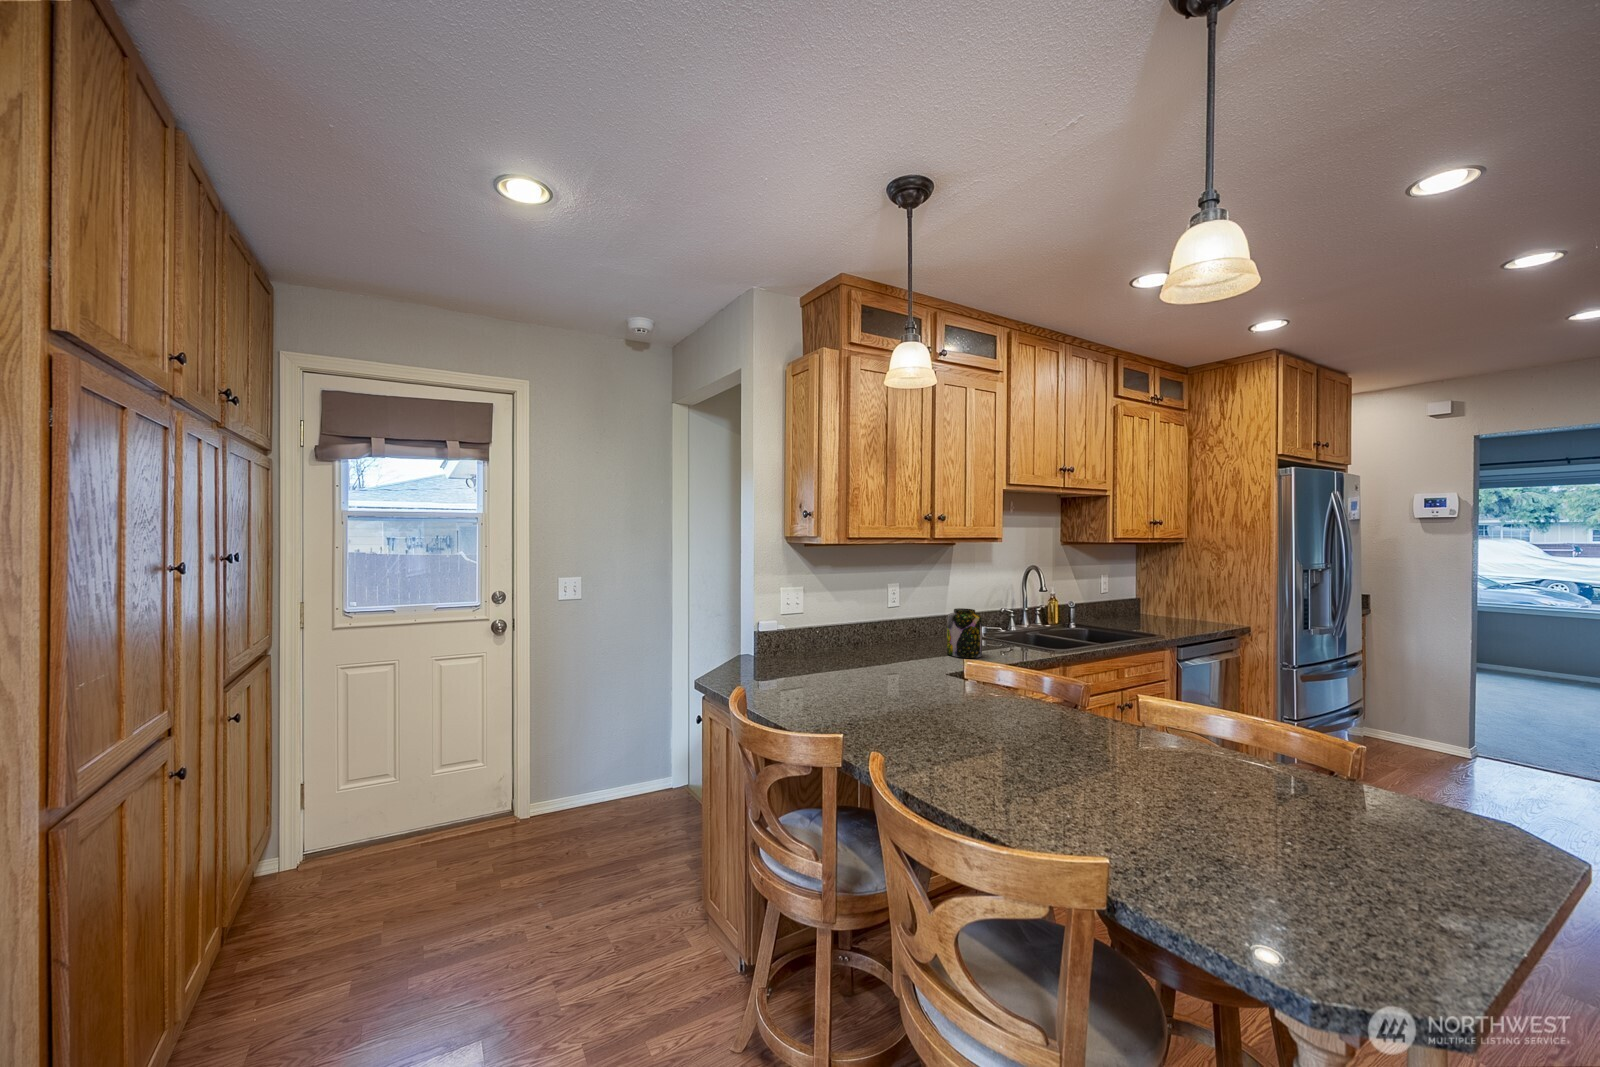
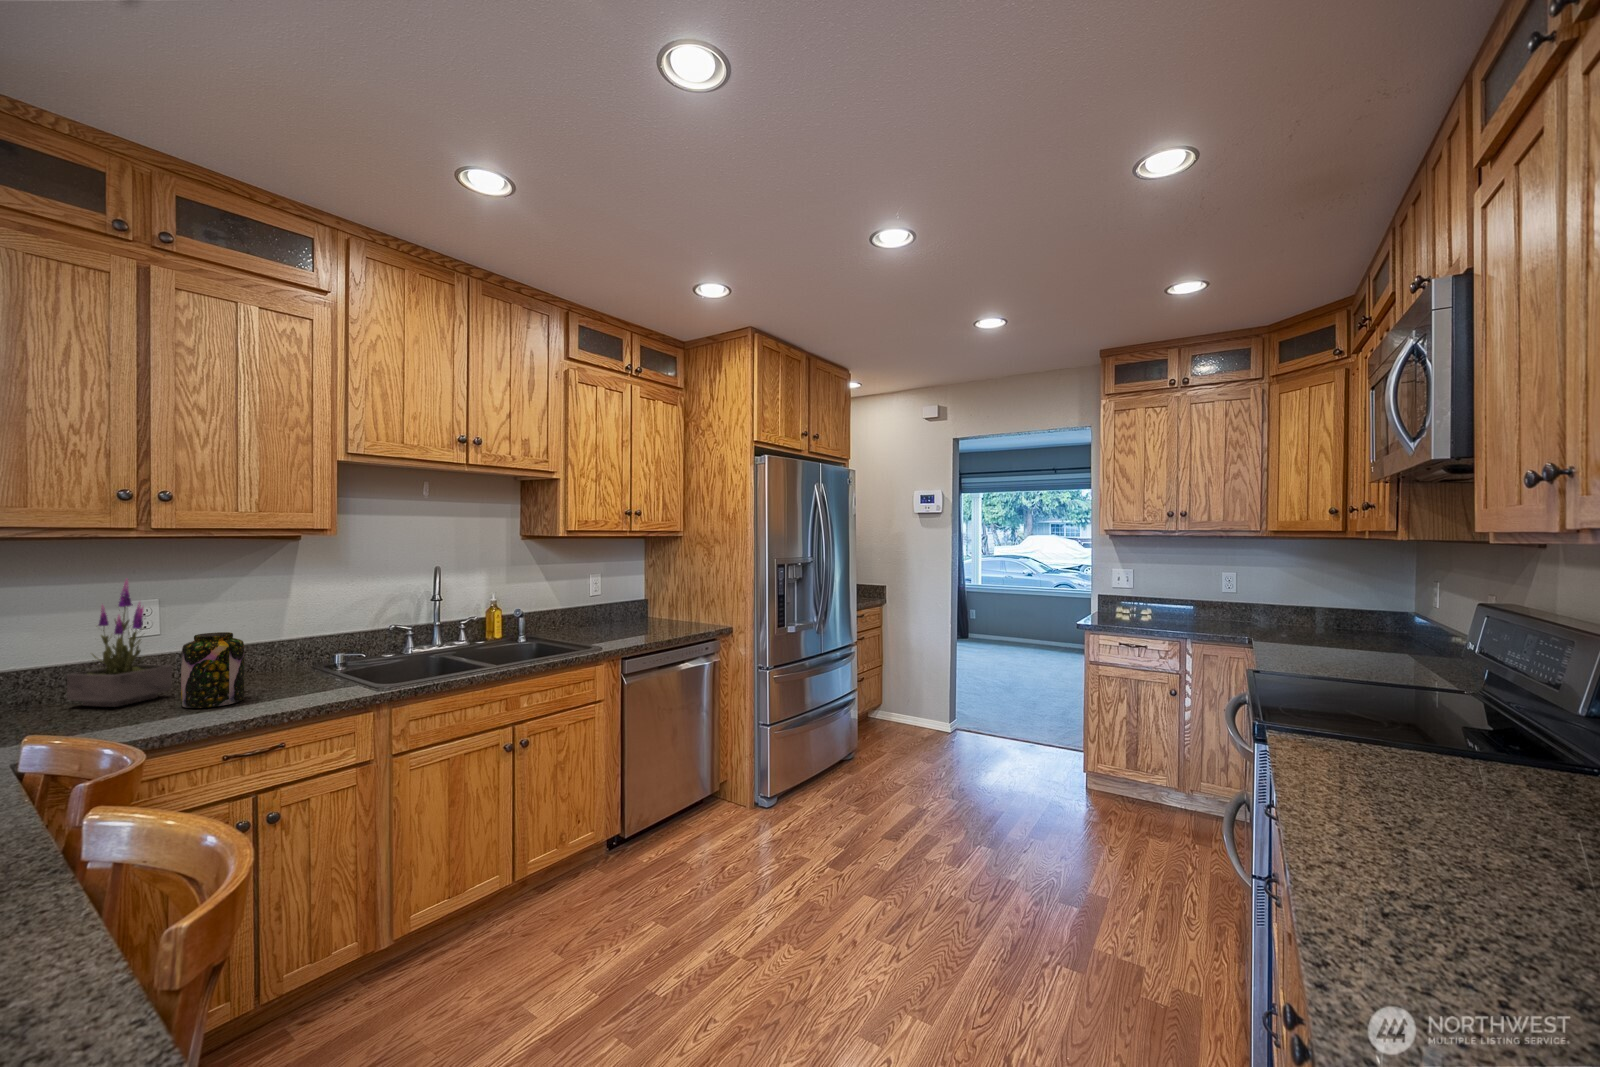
potted plant: none [881,570,925,653] -> present [67,579,172,707]

